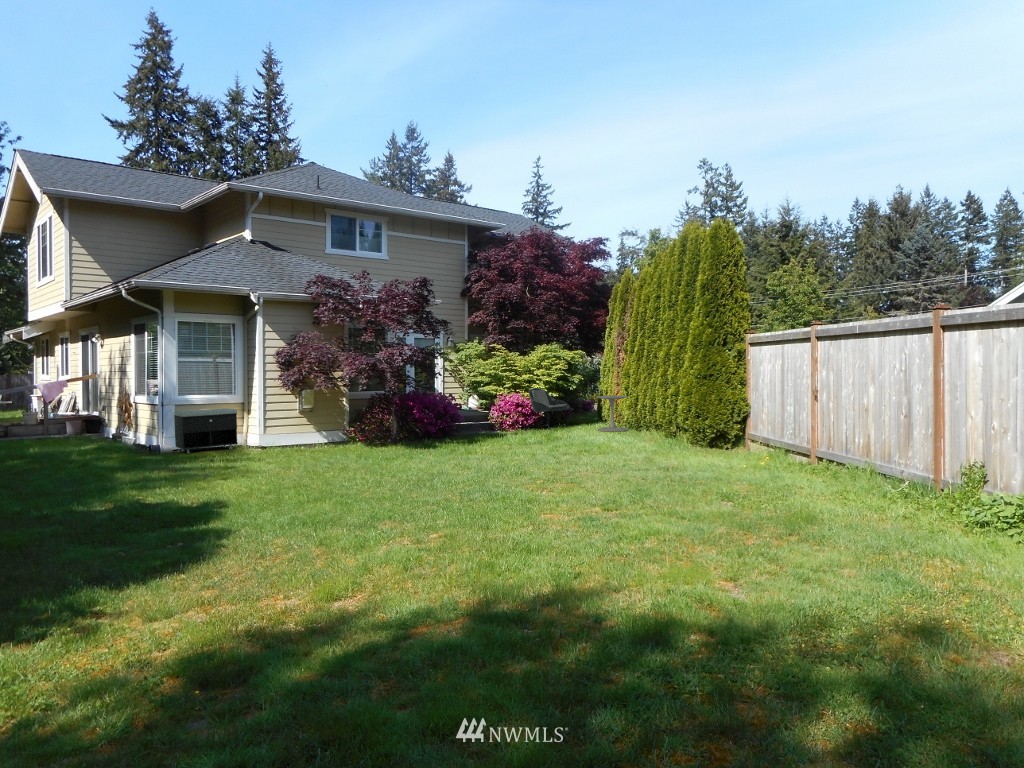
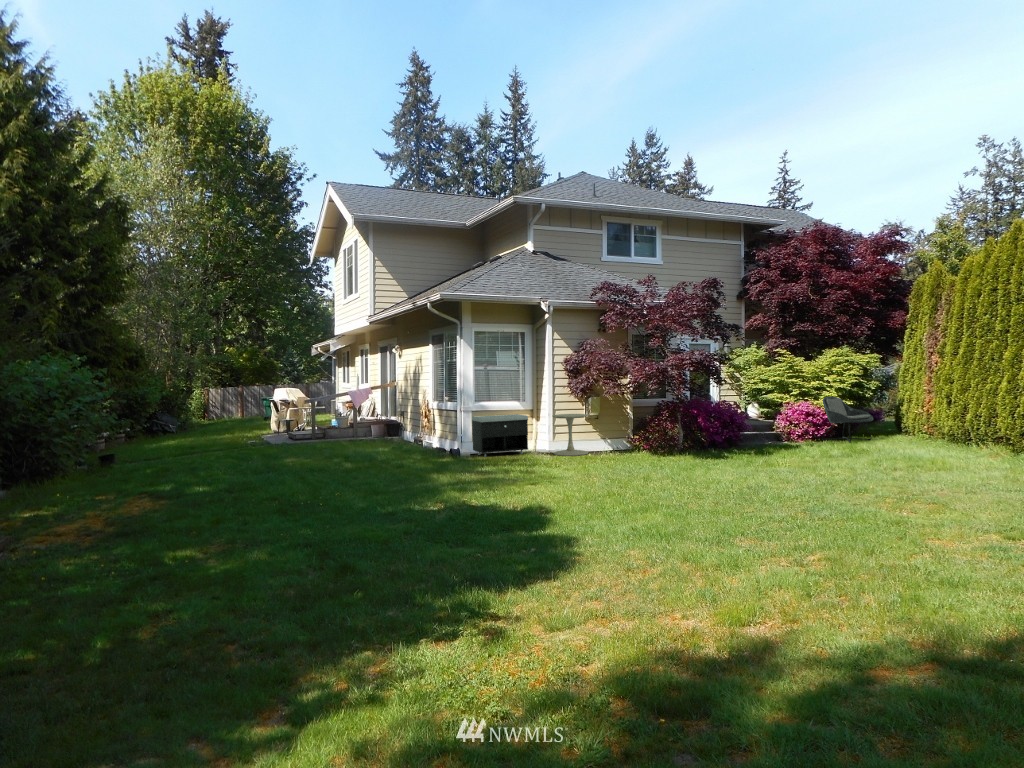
pedestal table: present [597,395,628,432] -> present [553,414,588,456]

